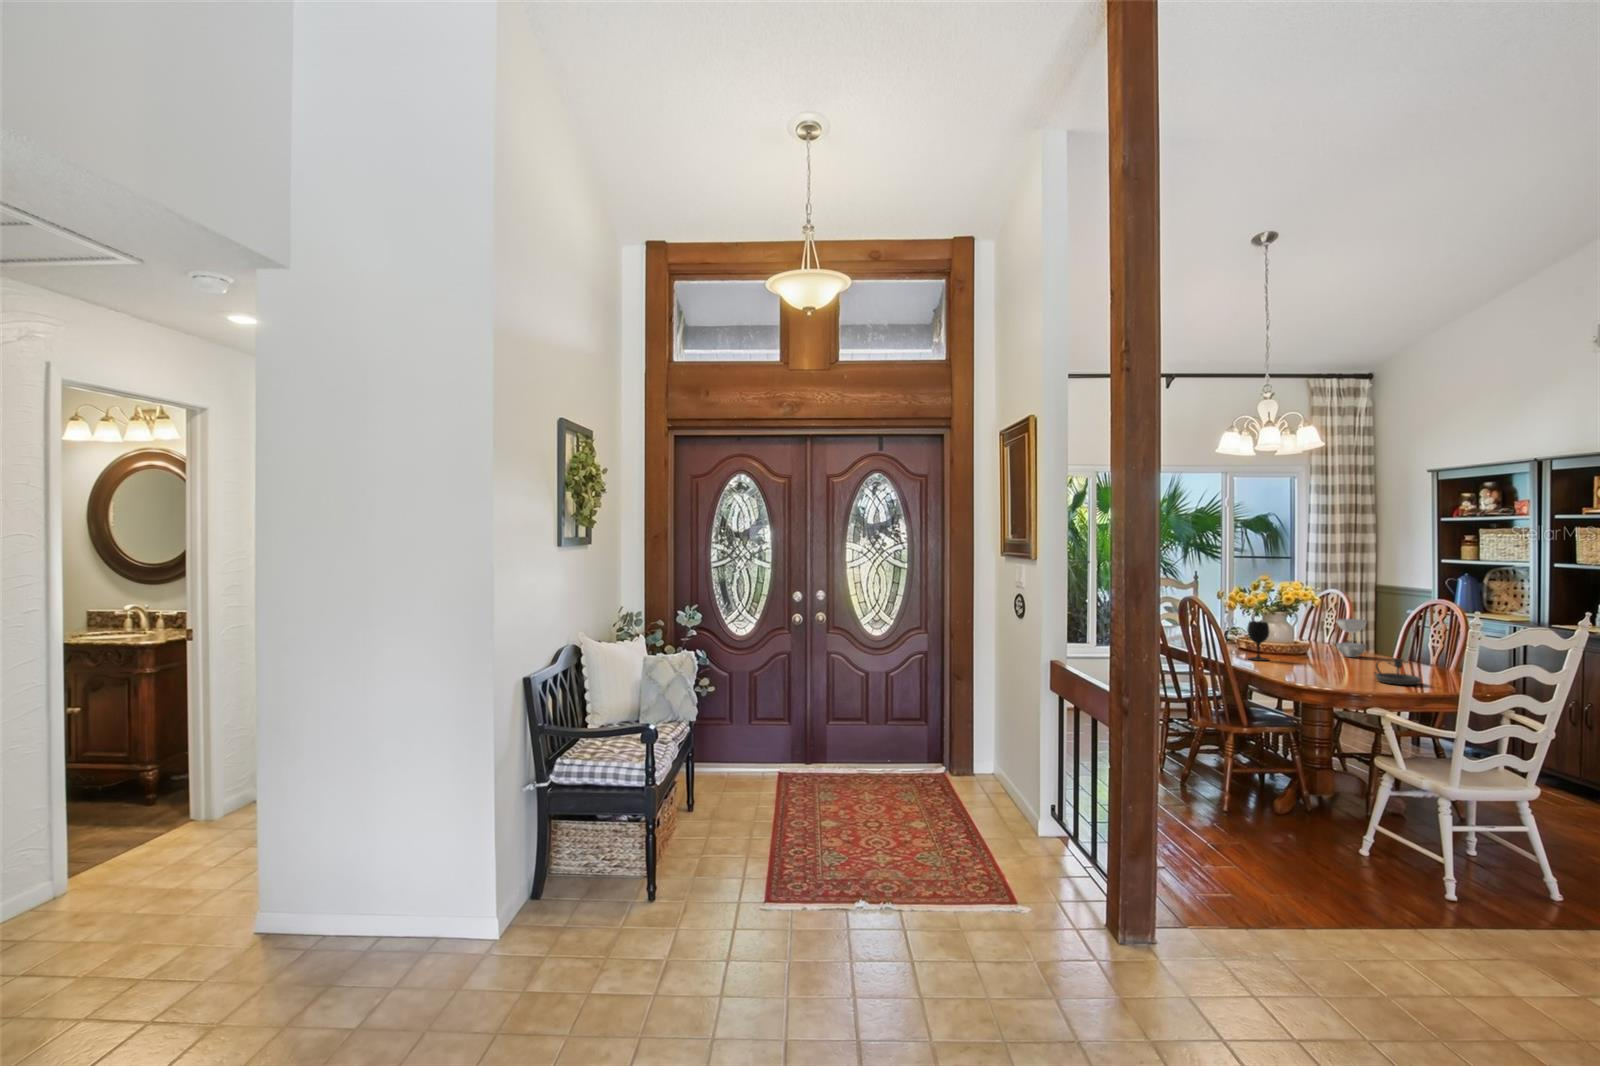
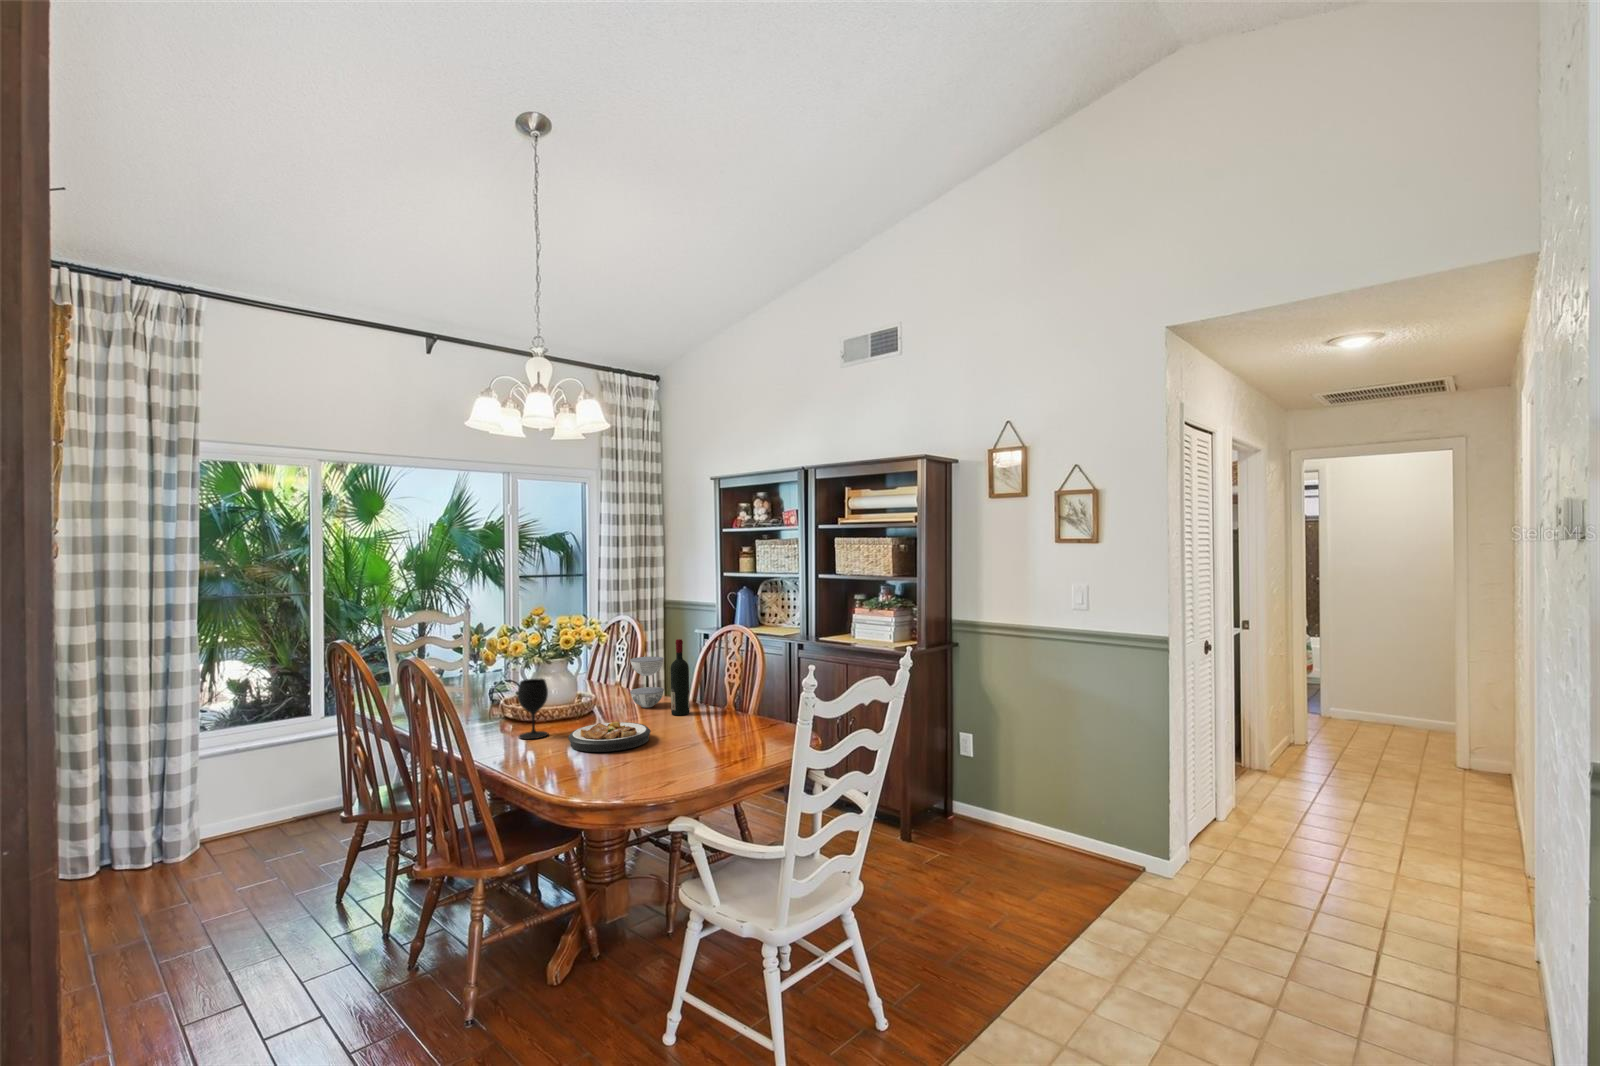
wine bottle: none [1372,605,1390,664] -> present [671,639,690,715]
plate: none [1286,654,1352,672] -> present [568,722,651,752]
candlestick: present [1375,658,1421,685] -> none [677,720,732,760]

